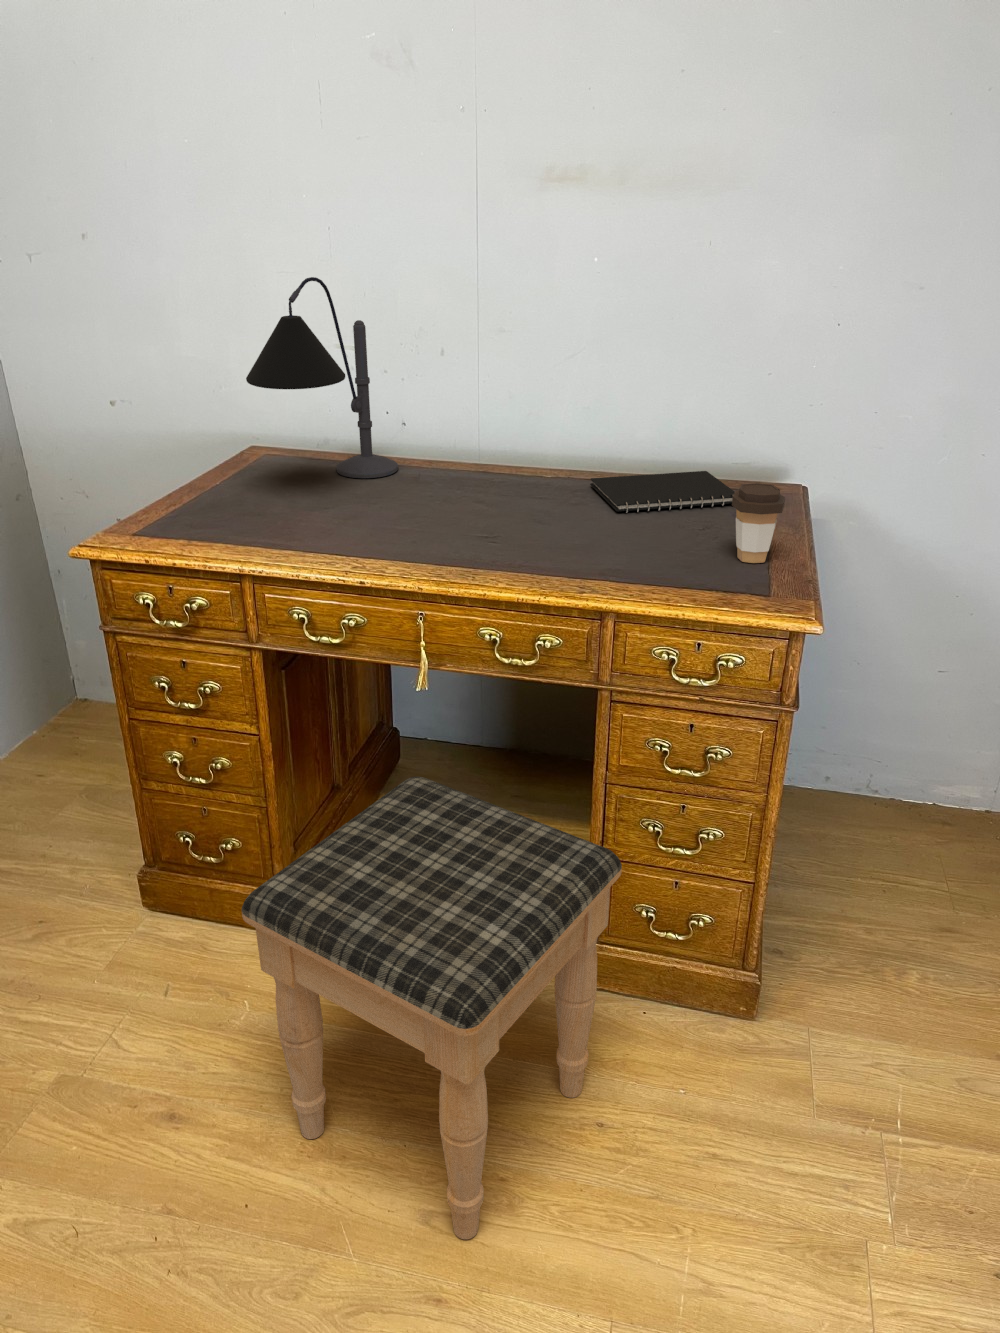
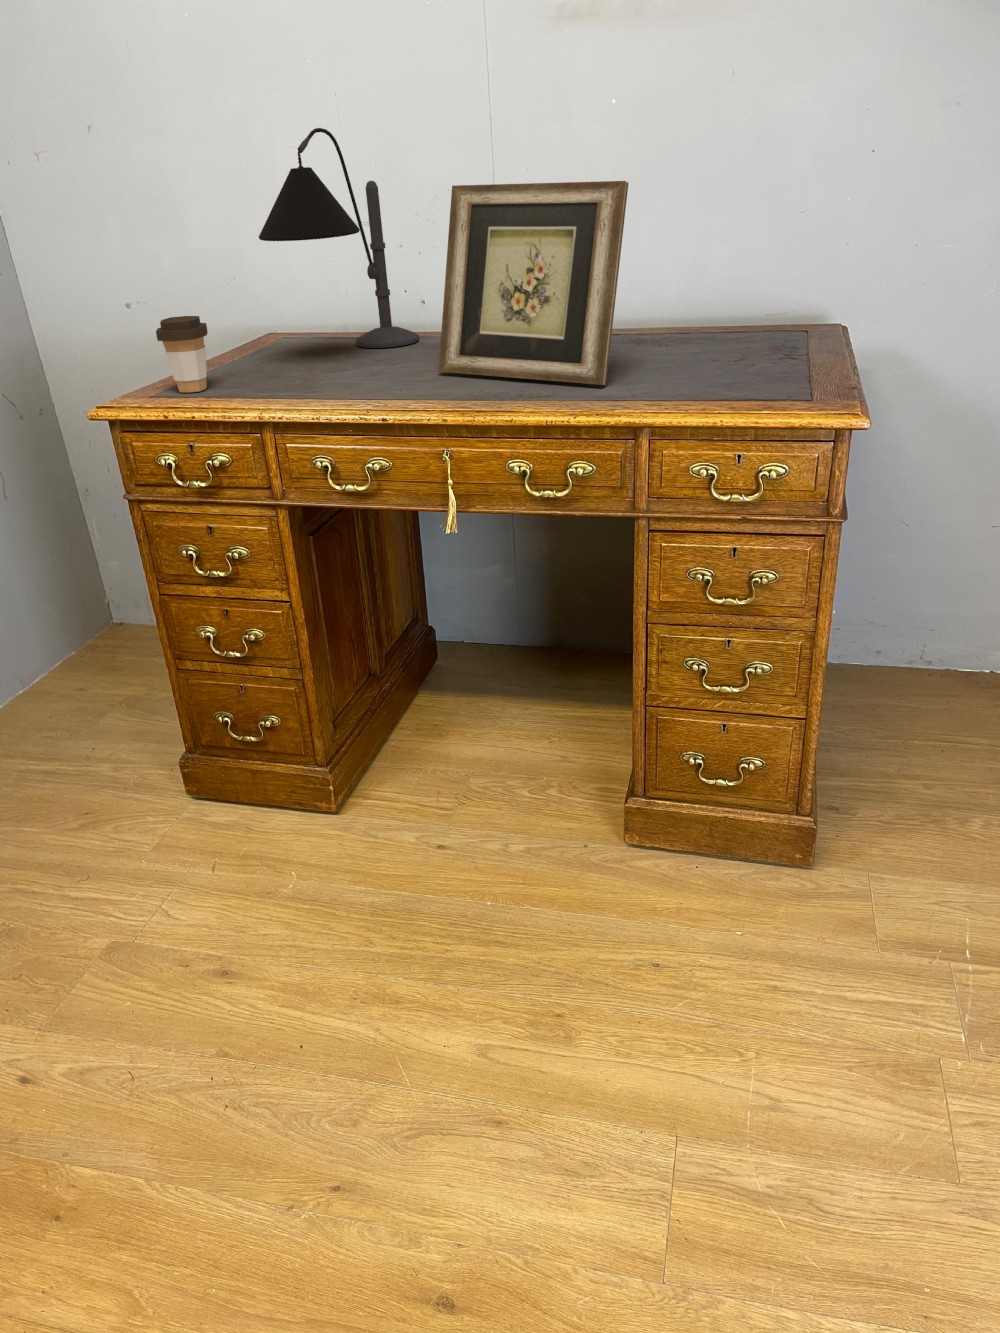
picture frame: none [416,348,607,556] -> present [438,181,628,385]
notebook: present [590,471,735,513] -> none [616,319,773,355]
coffee cup: present [732,483,785,563] -> present [156,316,208,392]
footstool: present [242,777,622,1239] -> none [278,621,668,1073]

